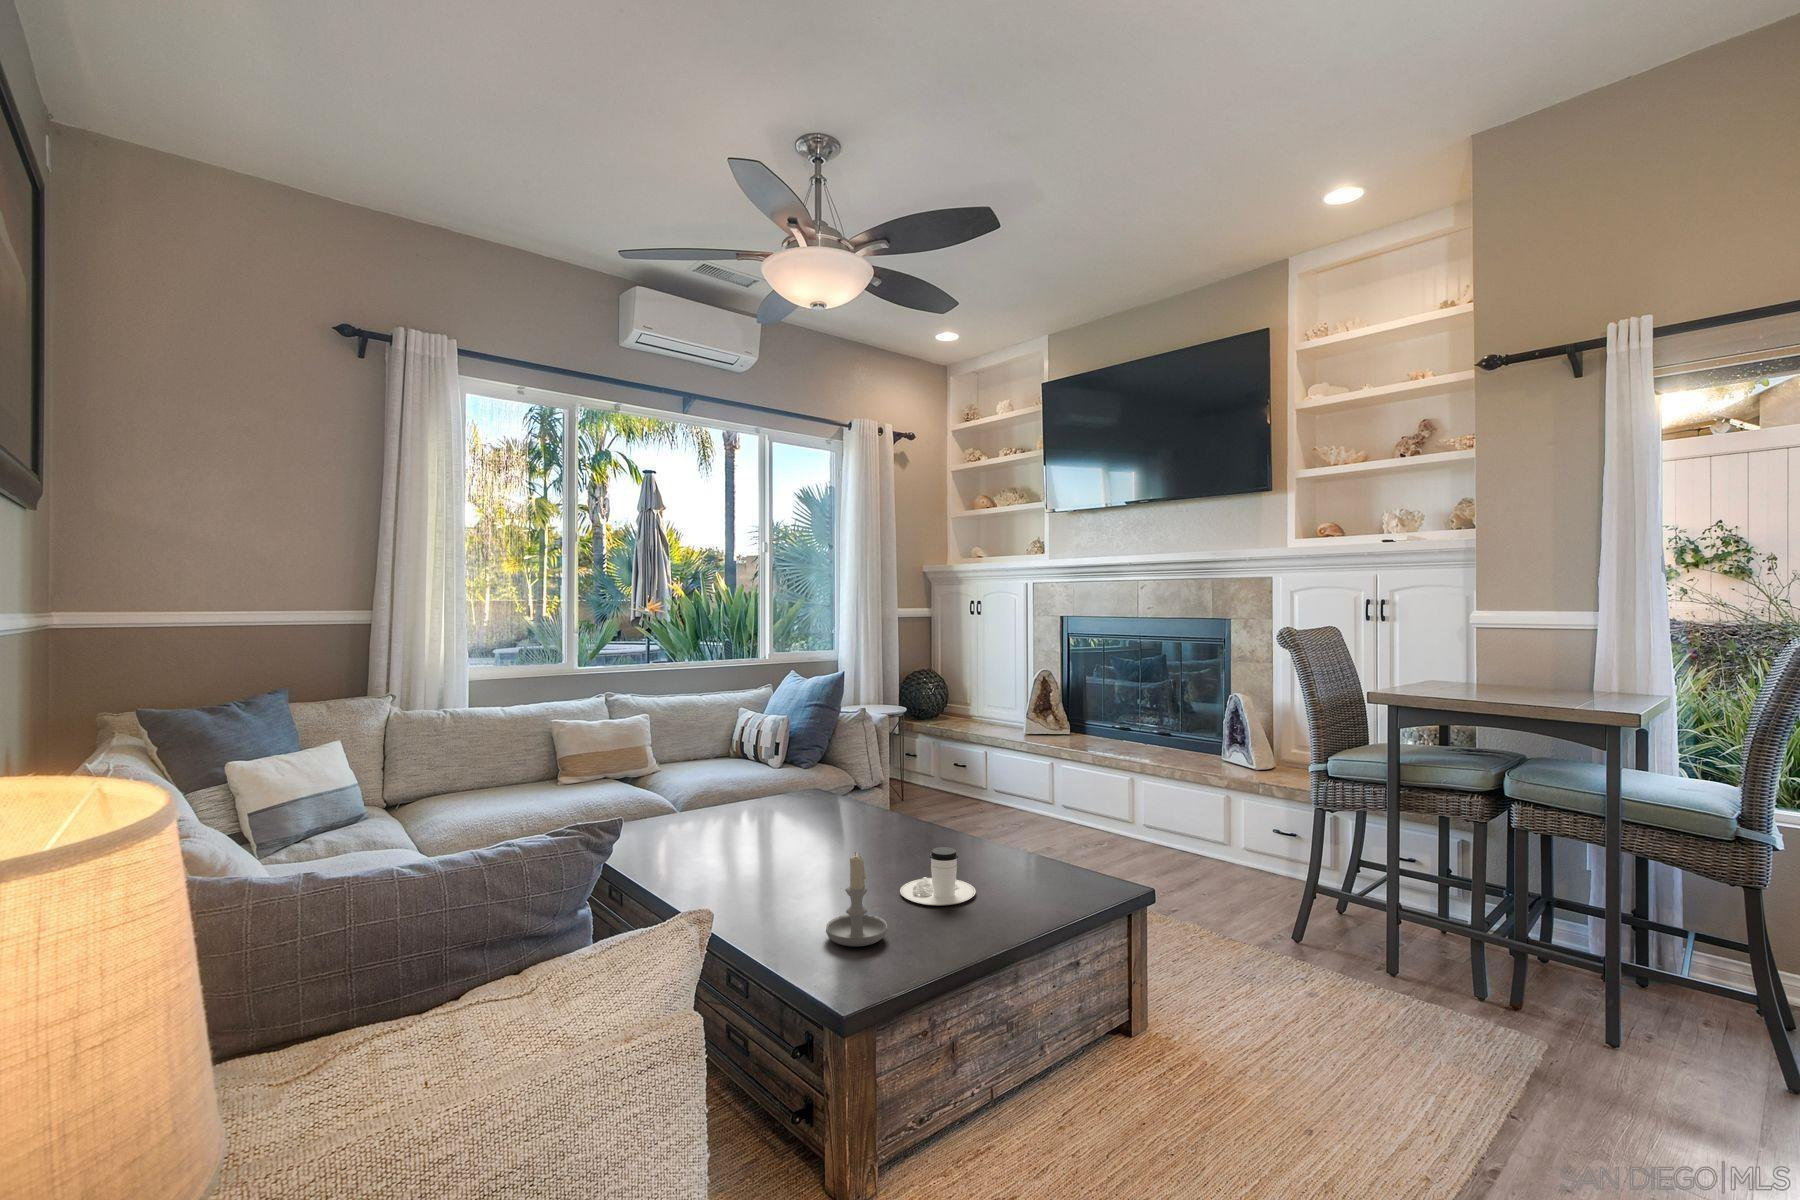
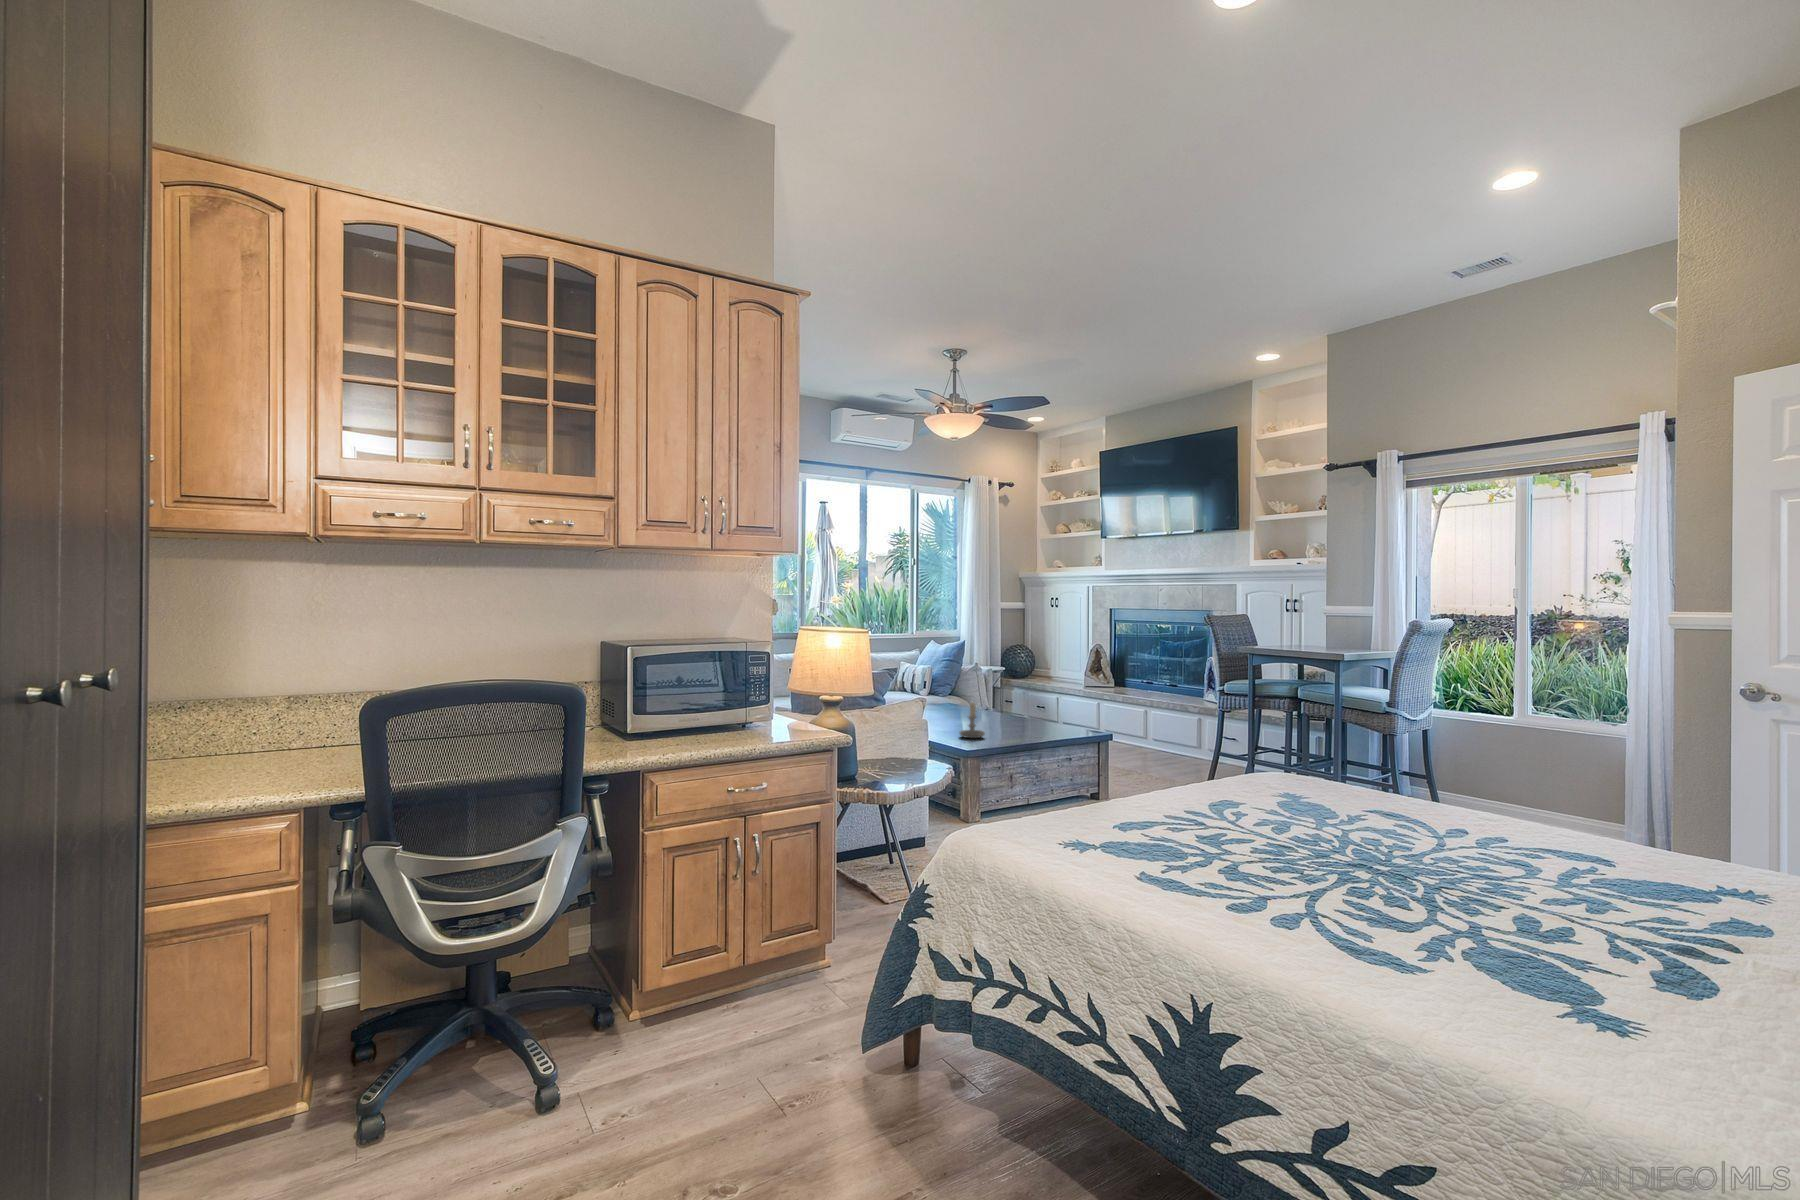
coffee cup: present [900,847,976,905] -> none [992,709,1027,732]

